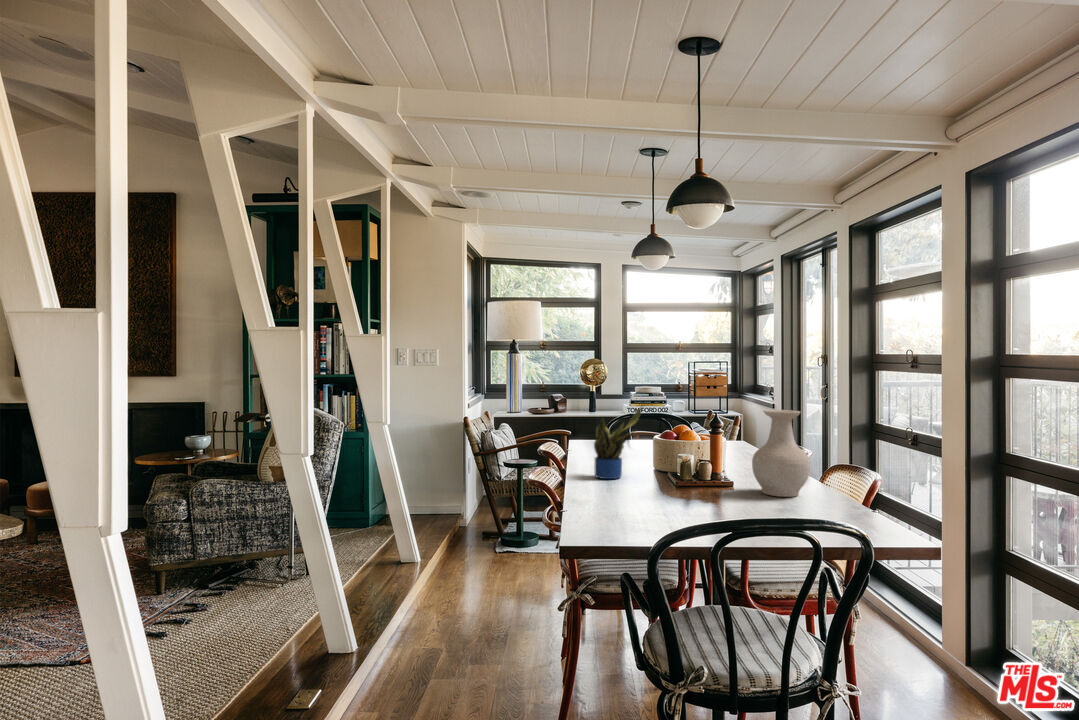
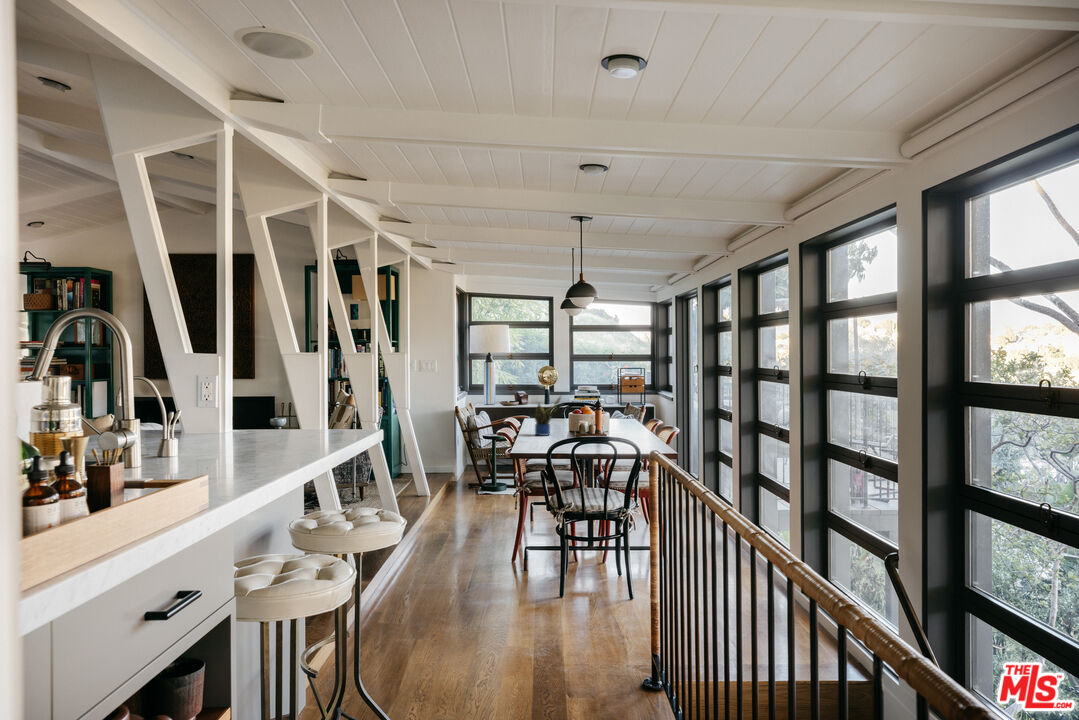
vase: present [752,410,810,497] -> none [615,396,644,441]

